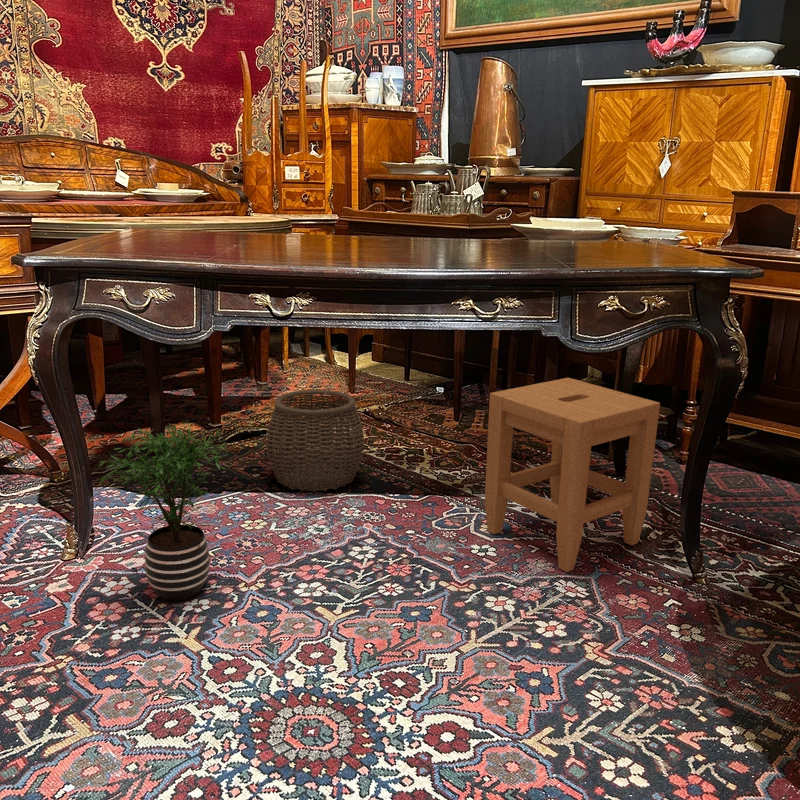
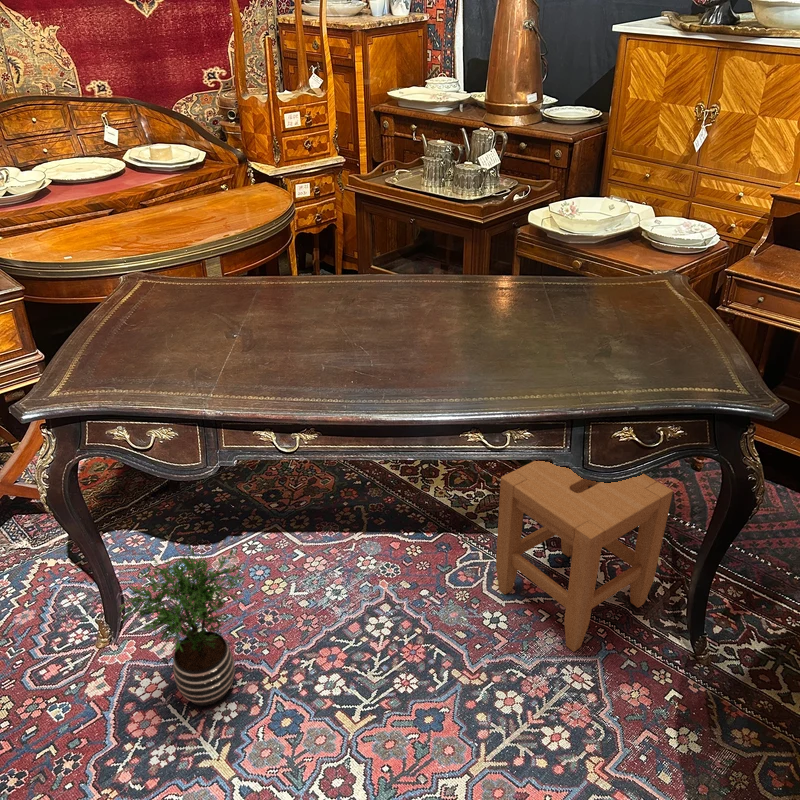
woven basket: present [266,390,364,492] -> none [281,423,378,533]

